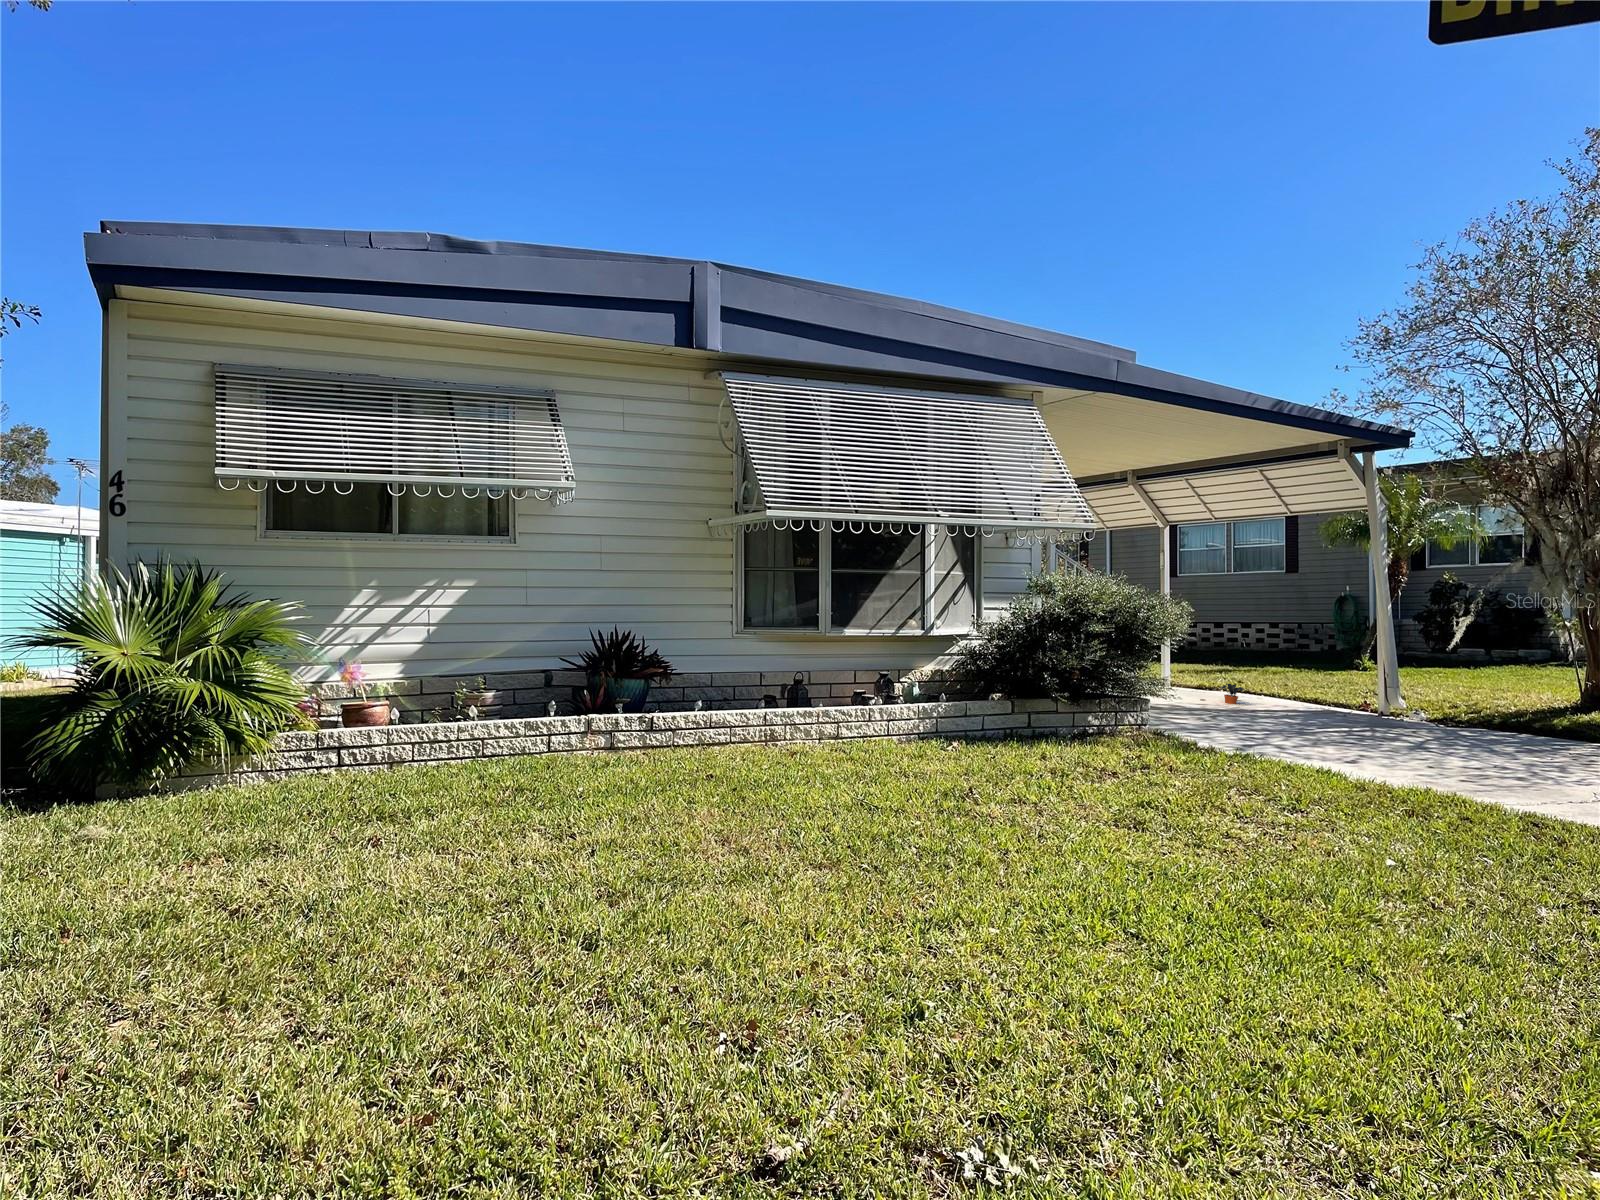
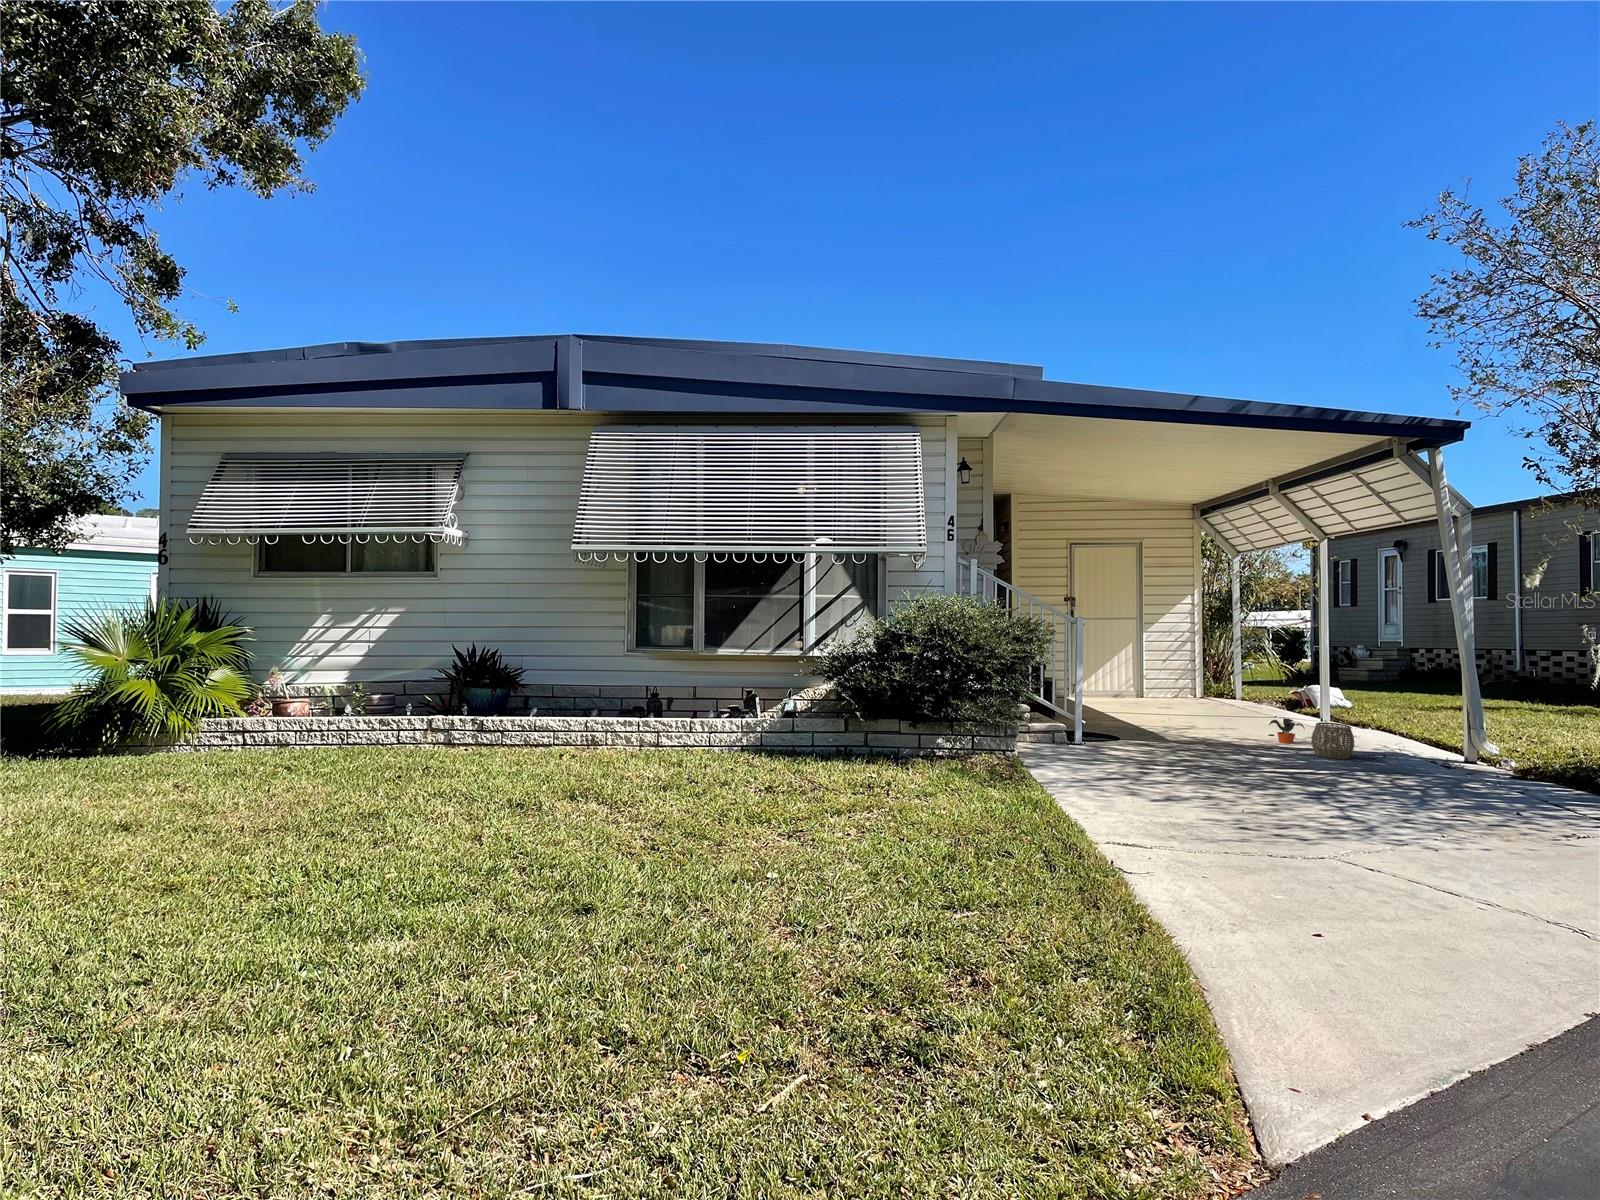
woven basket: none [1271,687,1306,716] -> present [1311,722,1354,759]

